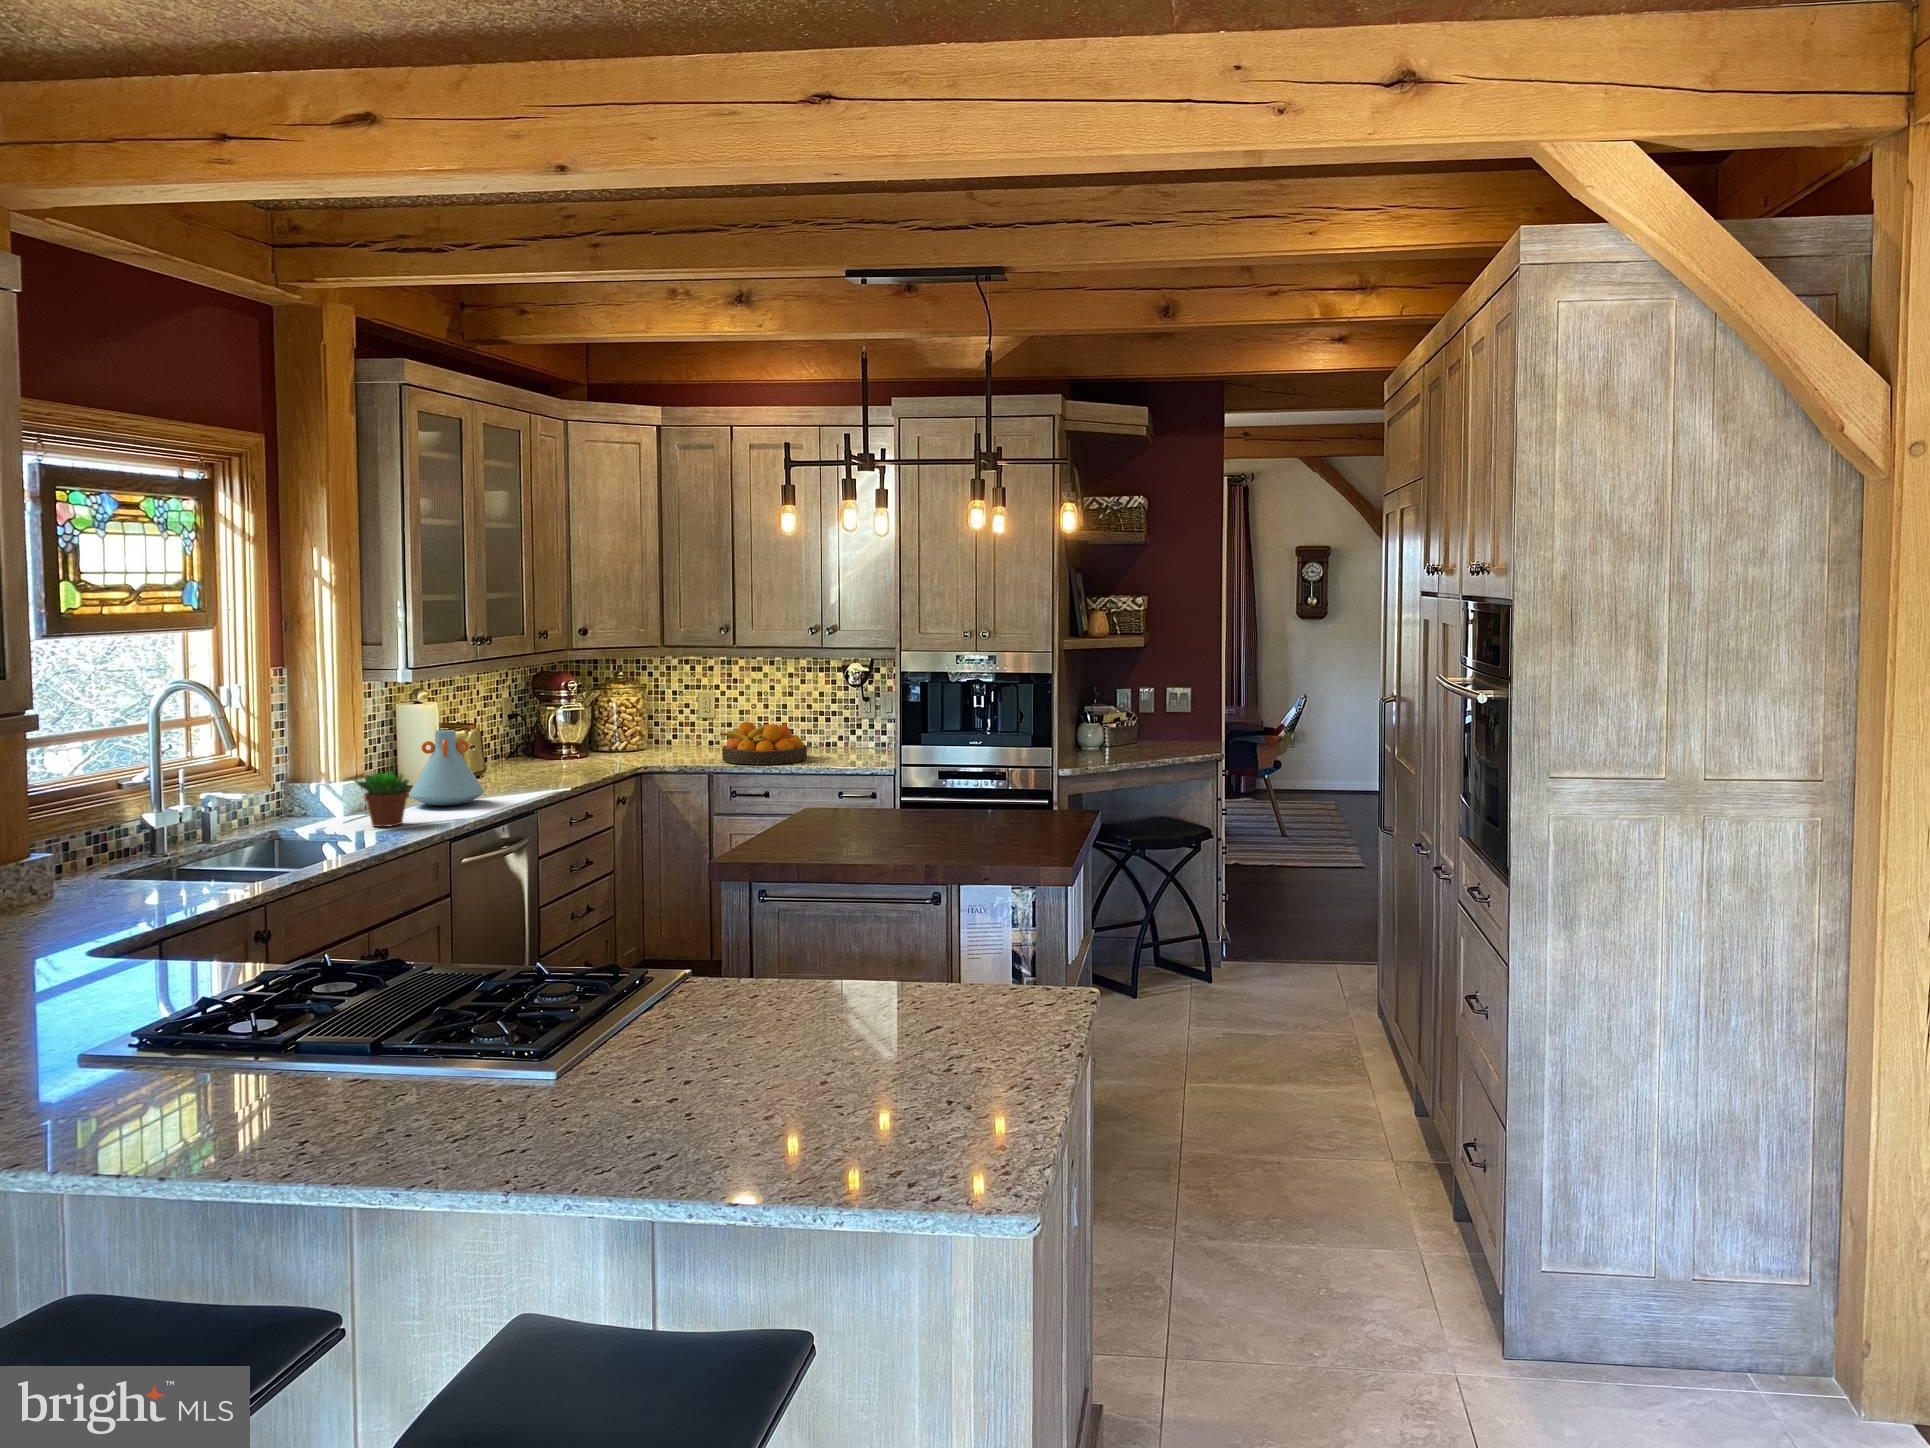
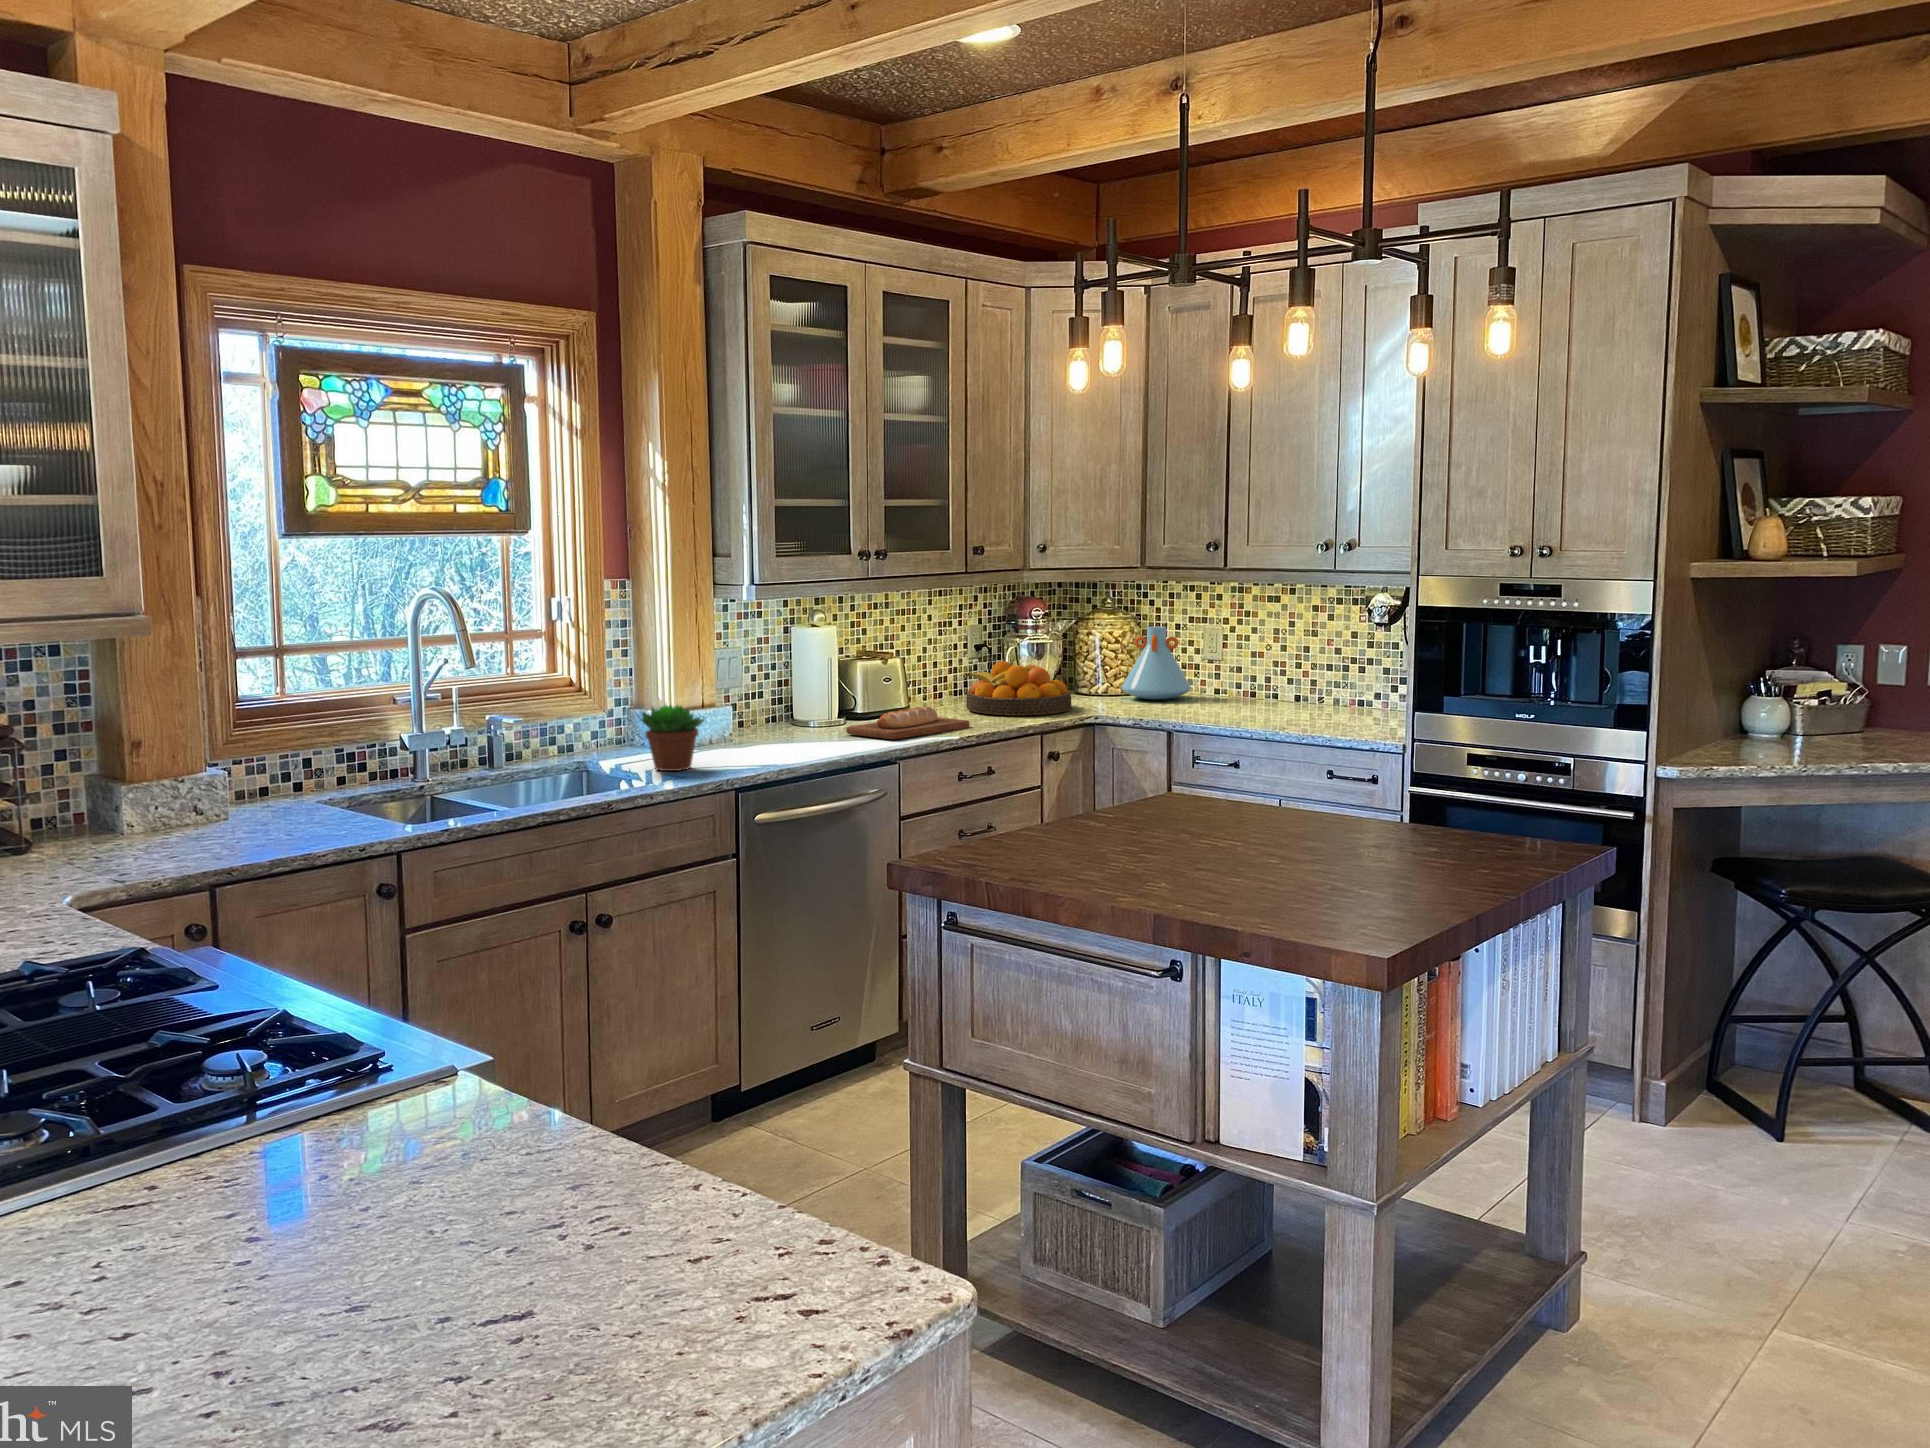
fruit bowl: present [720,722,807,764] -> present [966,661,1071,715]
vase: present [409,730,484,806] -> present [1121,626,1191,700]
bread loaf: none [476,765,567,792] -> present [846,707,970,739]

